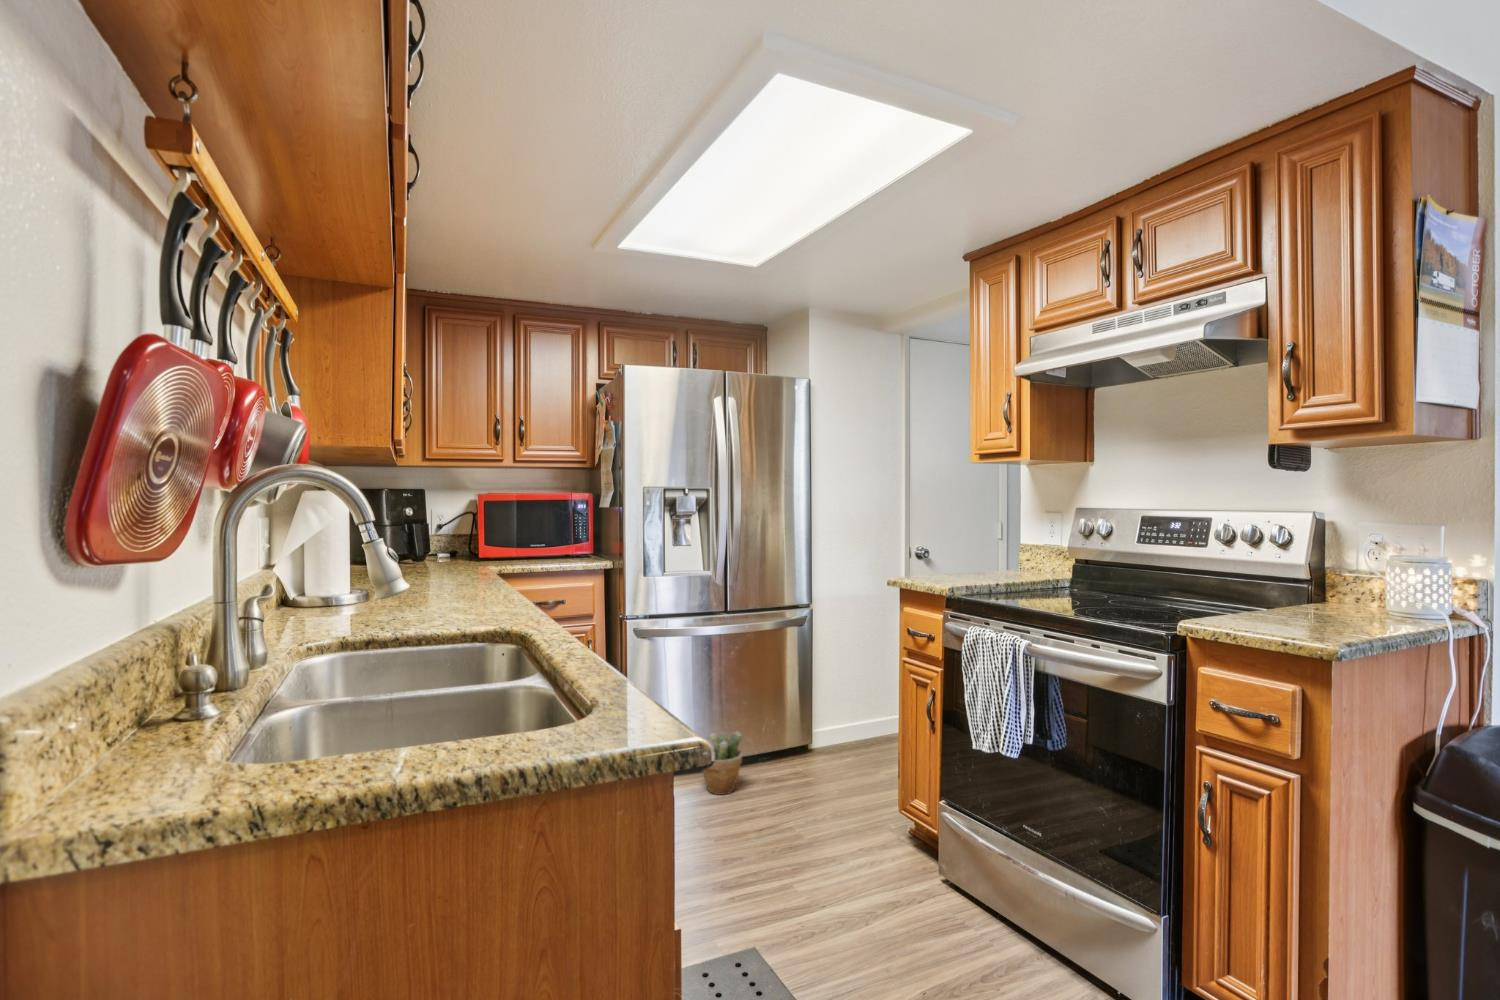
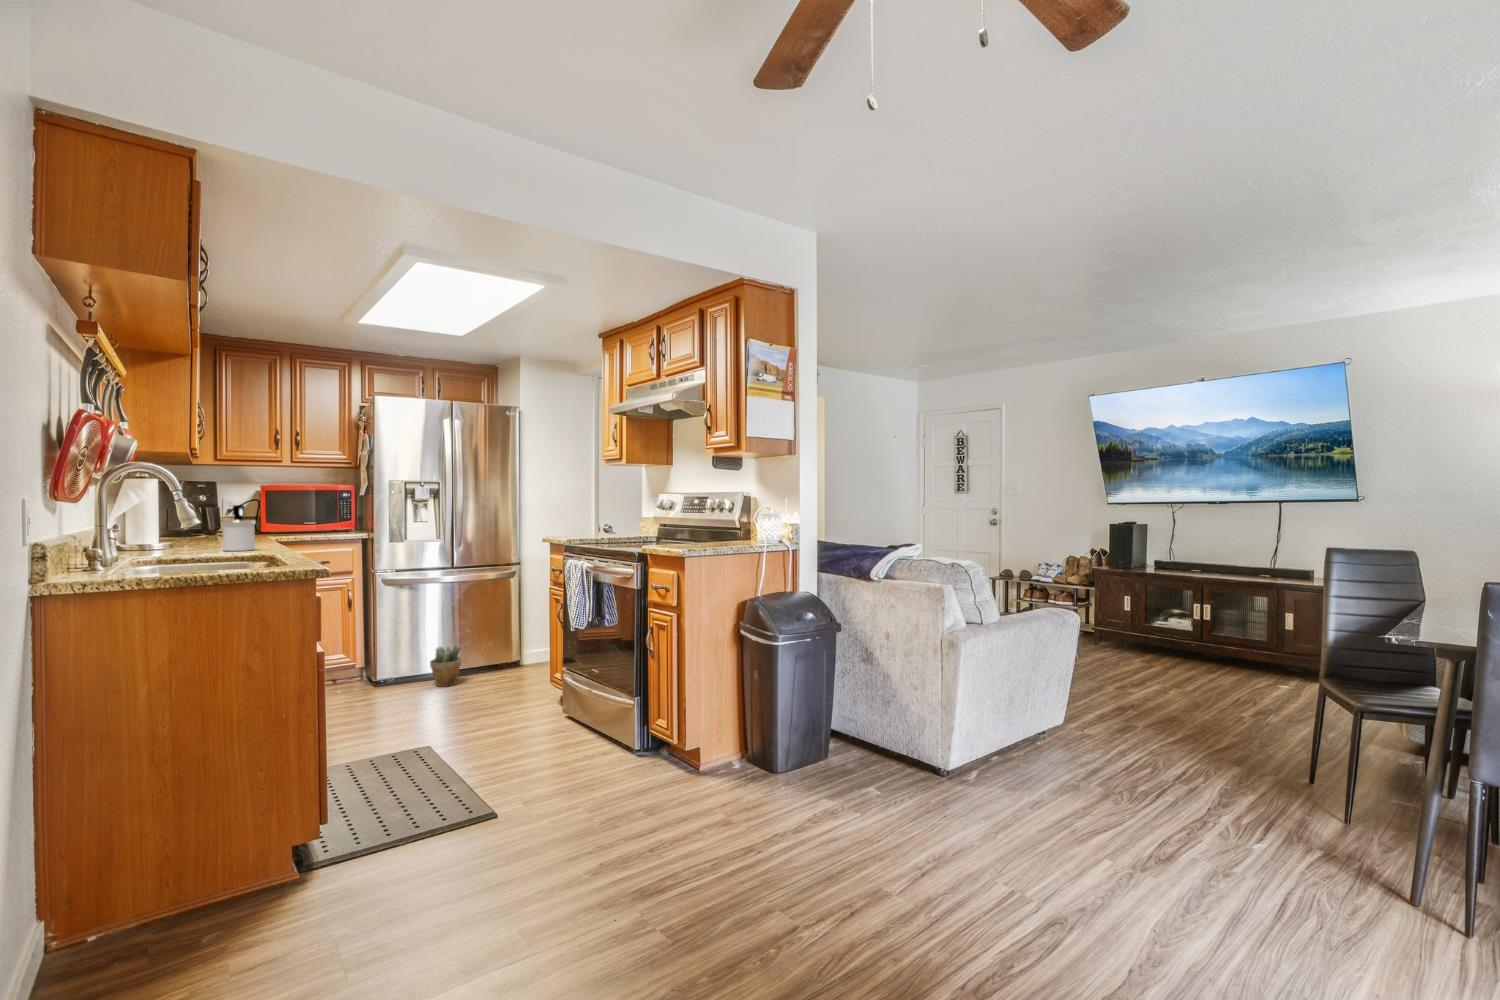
soap dispenser: none [438,534,487,612] -> present [221,505,256,551]

